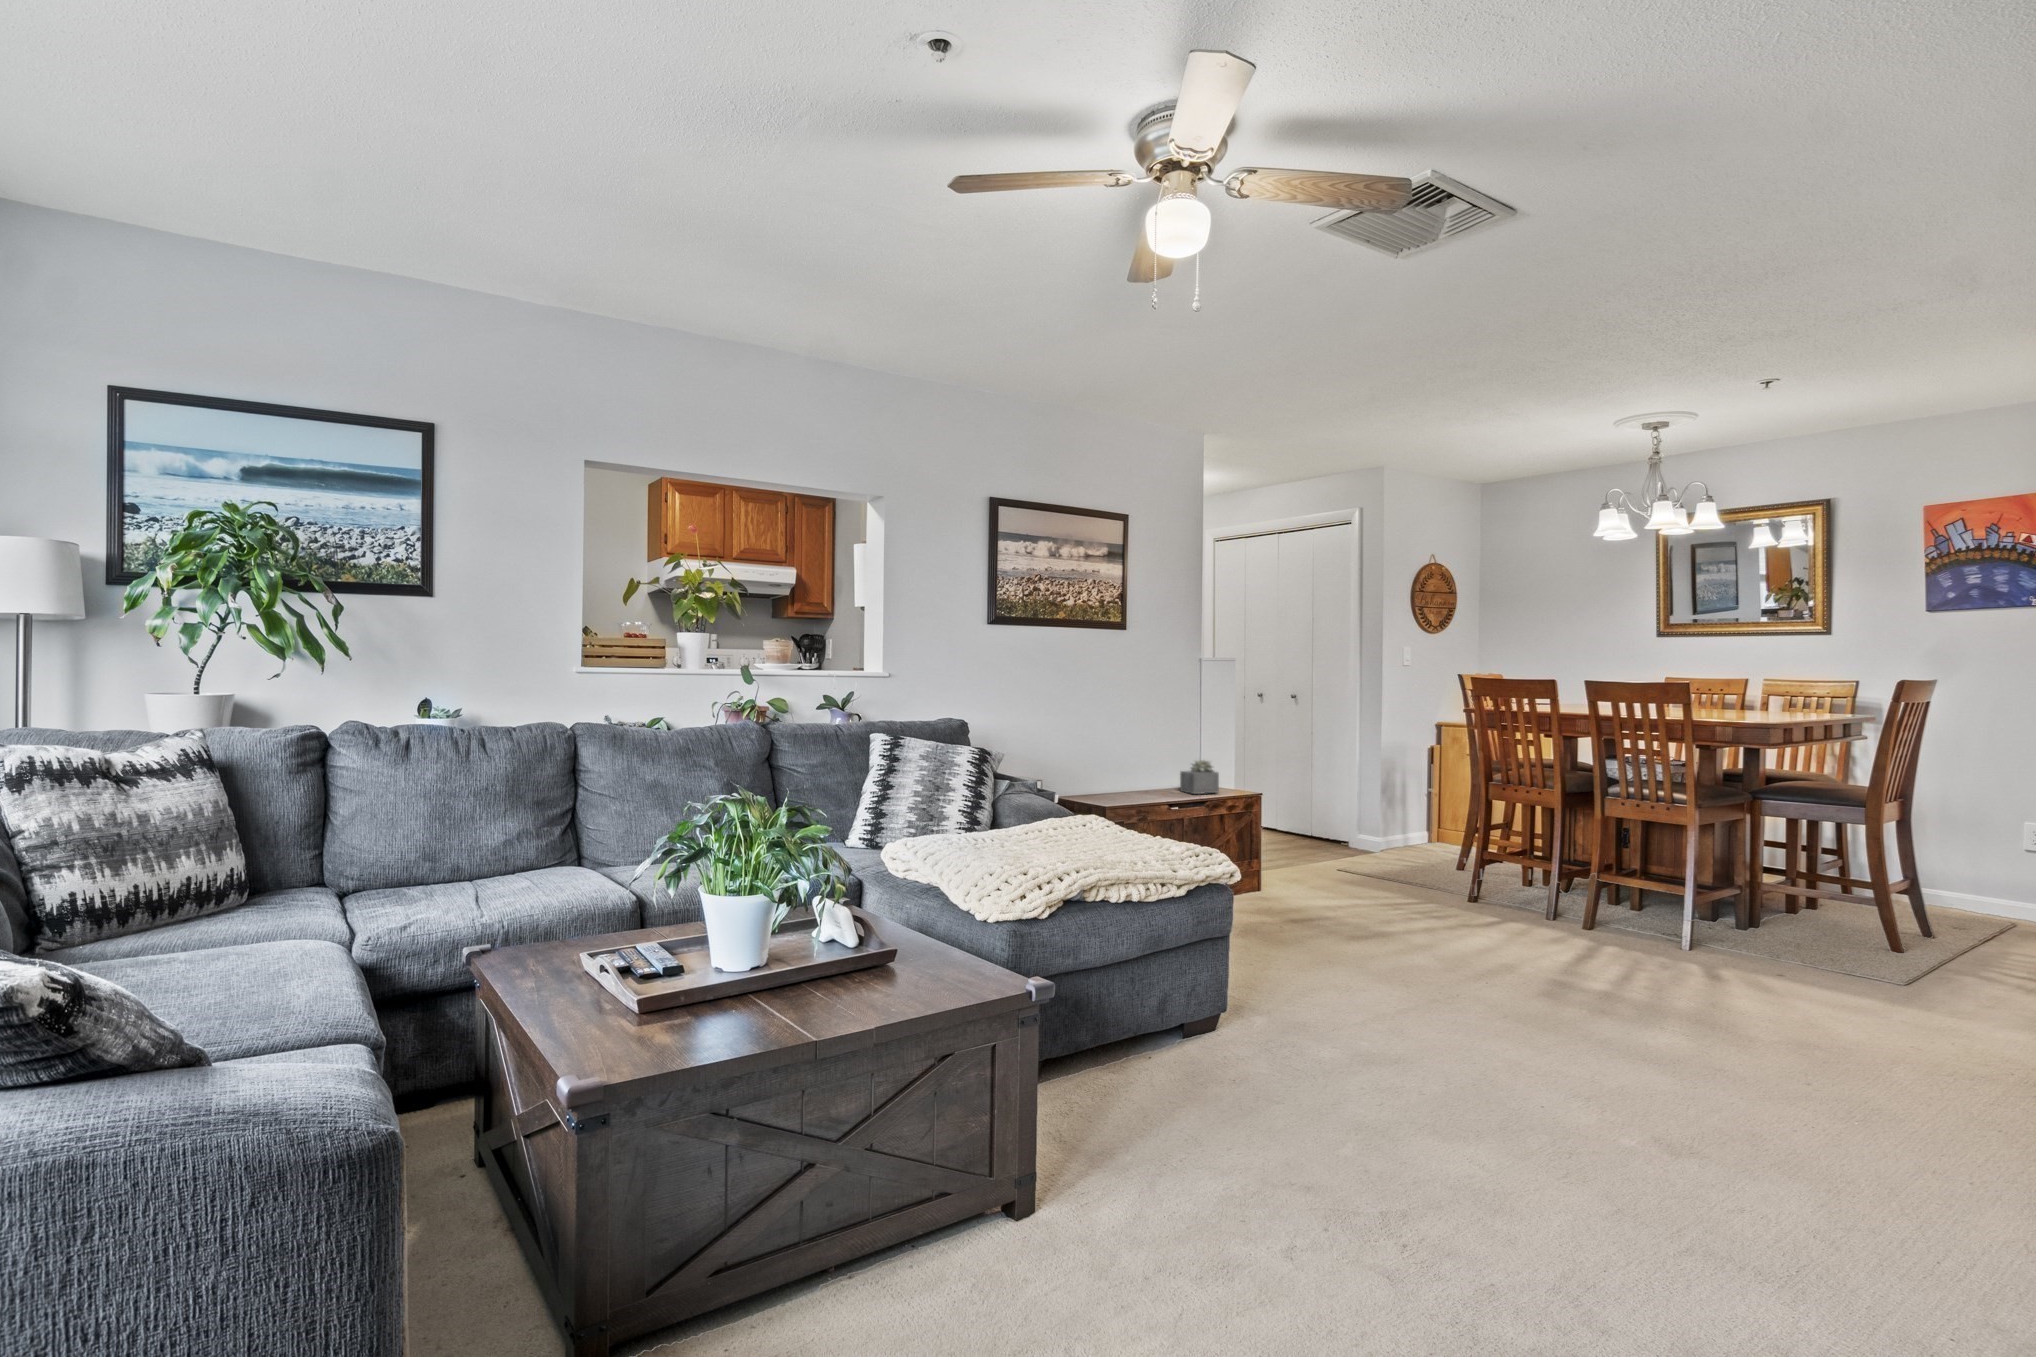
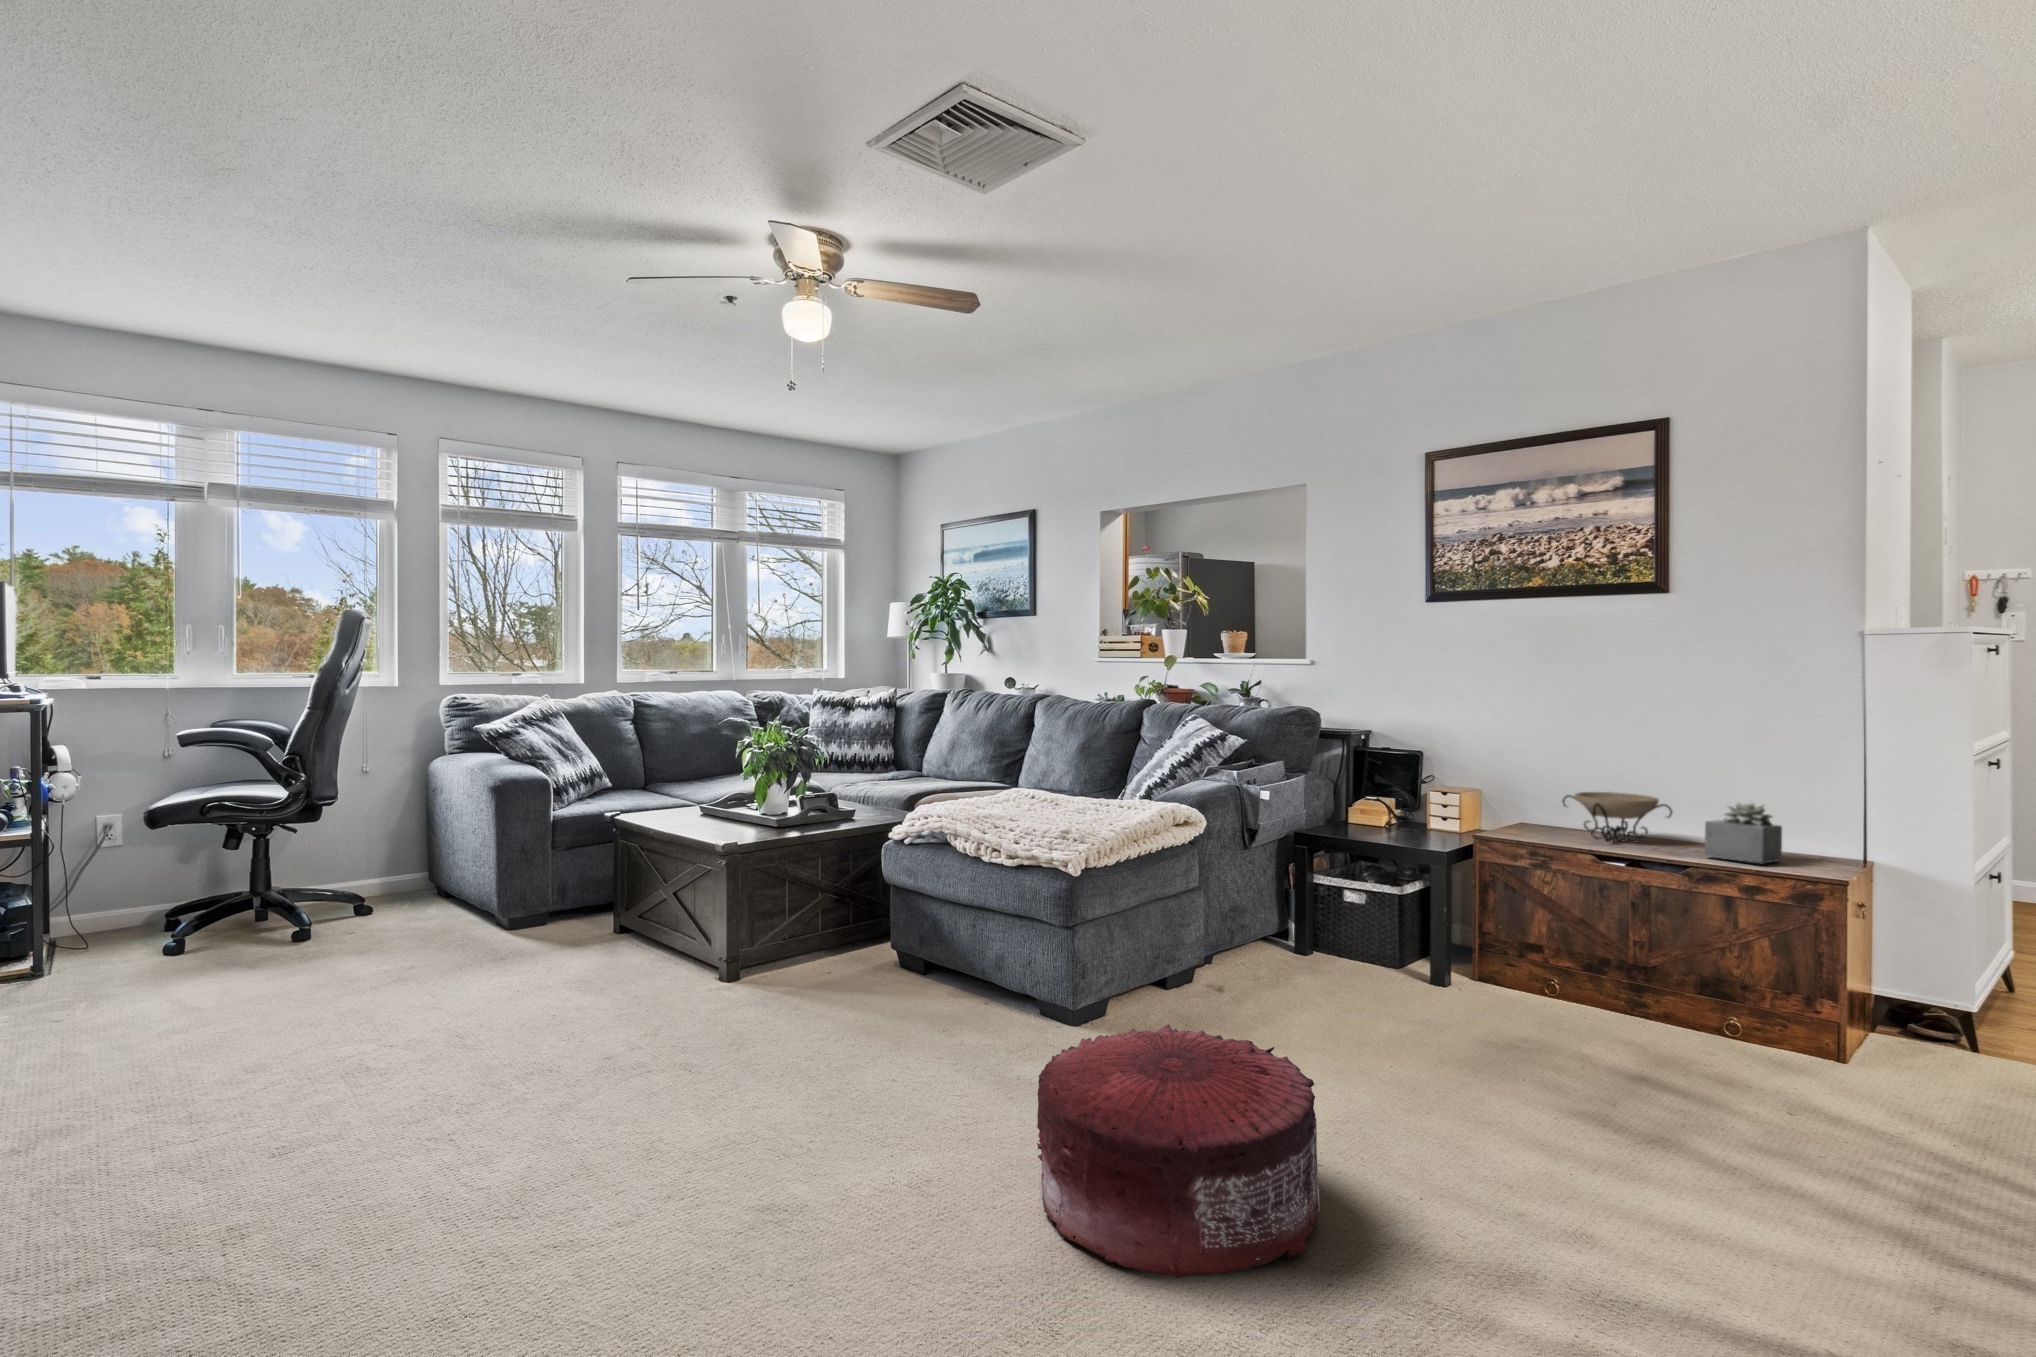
decorative bowl: none [1111,763,1163,796] -> present [1563,792,1672,842]
pouf: none [1467,933,1655,1065] -> present [1037,1024,1320,1278]

